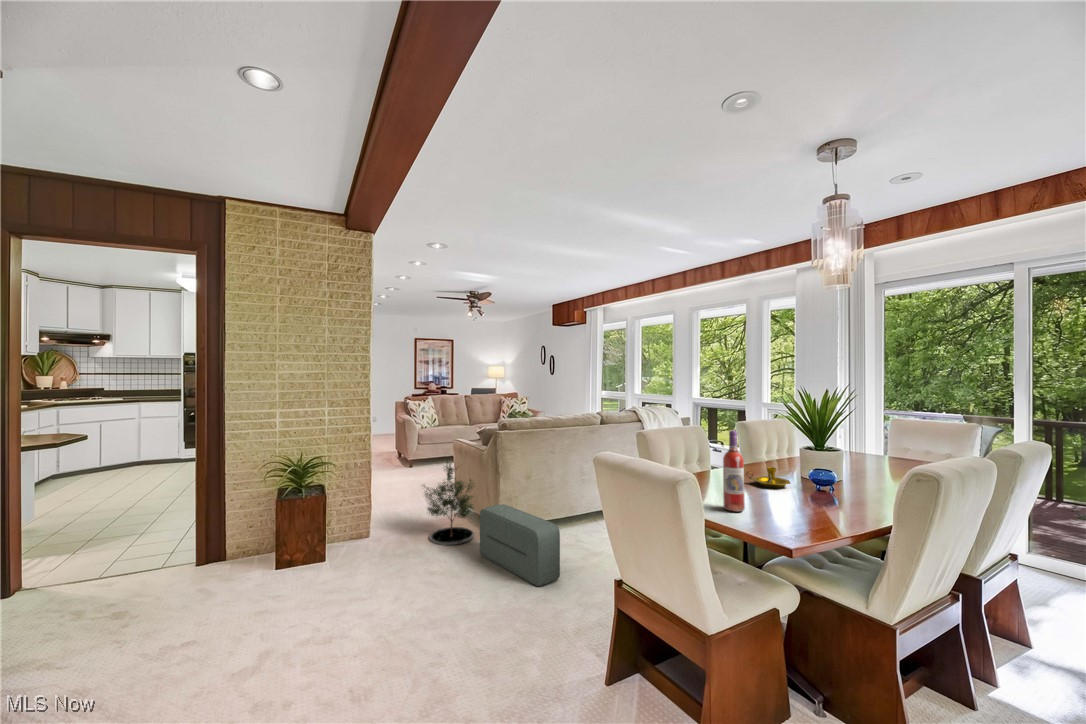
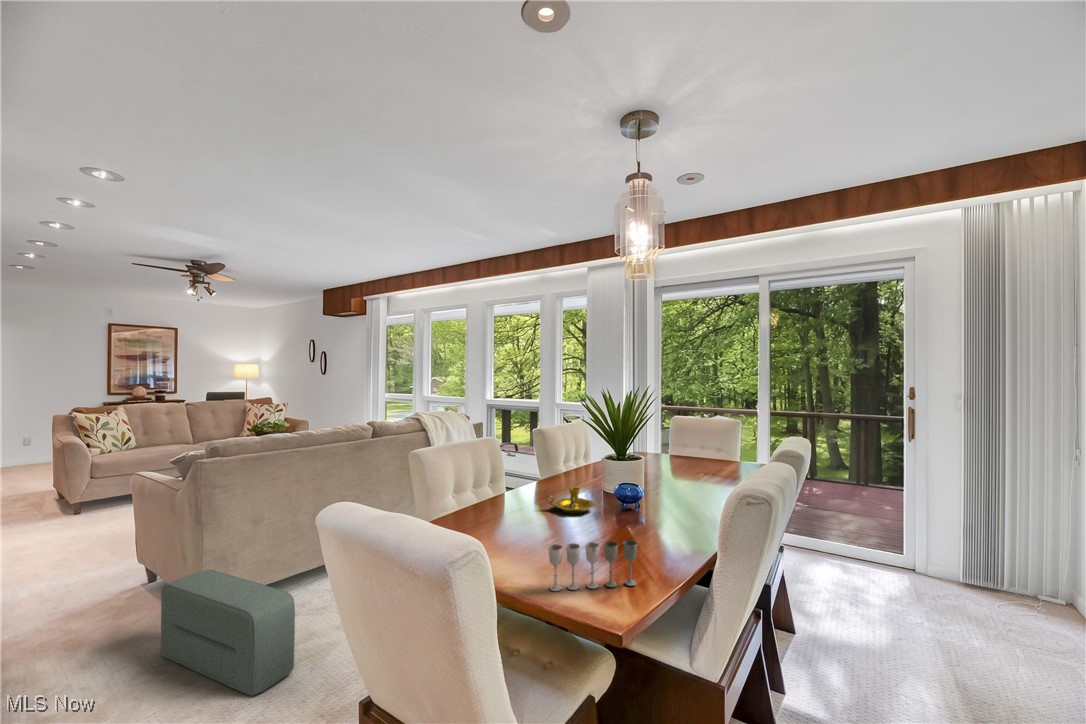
wine bottle: present [723,430,745,512] -> none [520,450,548,565]
potted tree: present [424,460,474,545] -> none [43,505,164,653]
wine glass: none [743,495,816,532] -> present [548,540,637,591]

